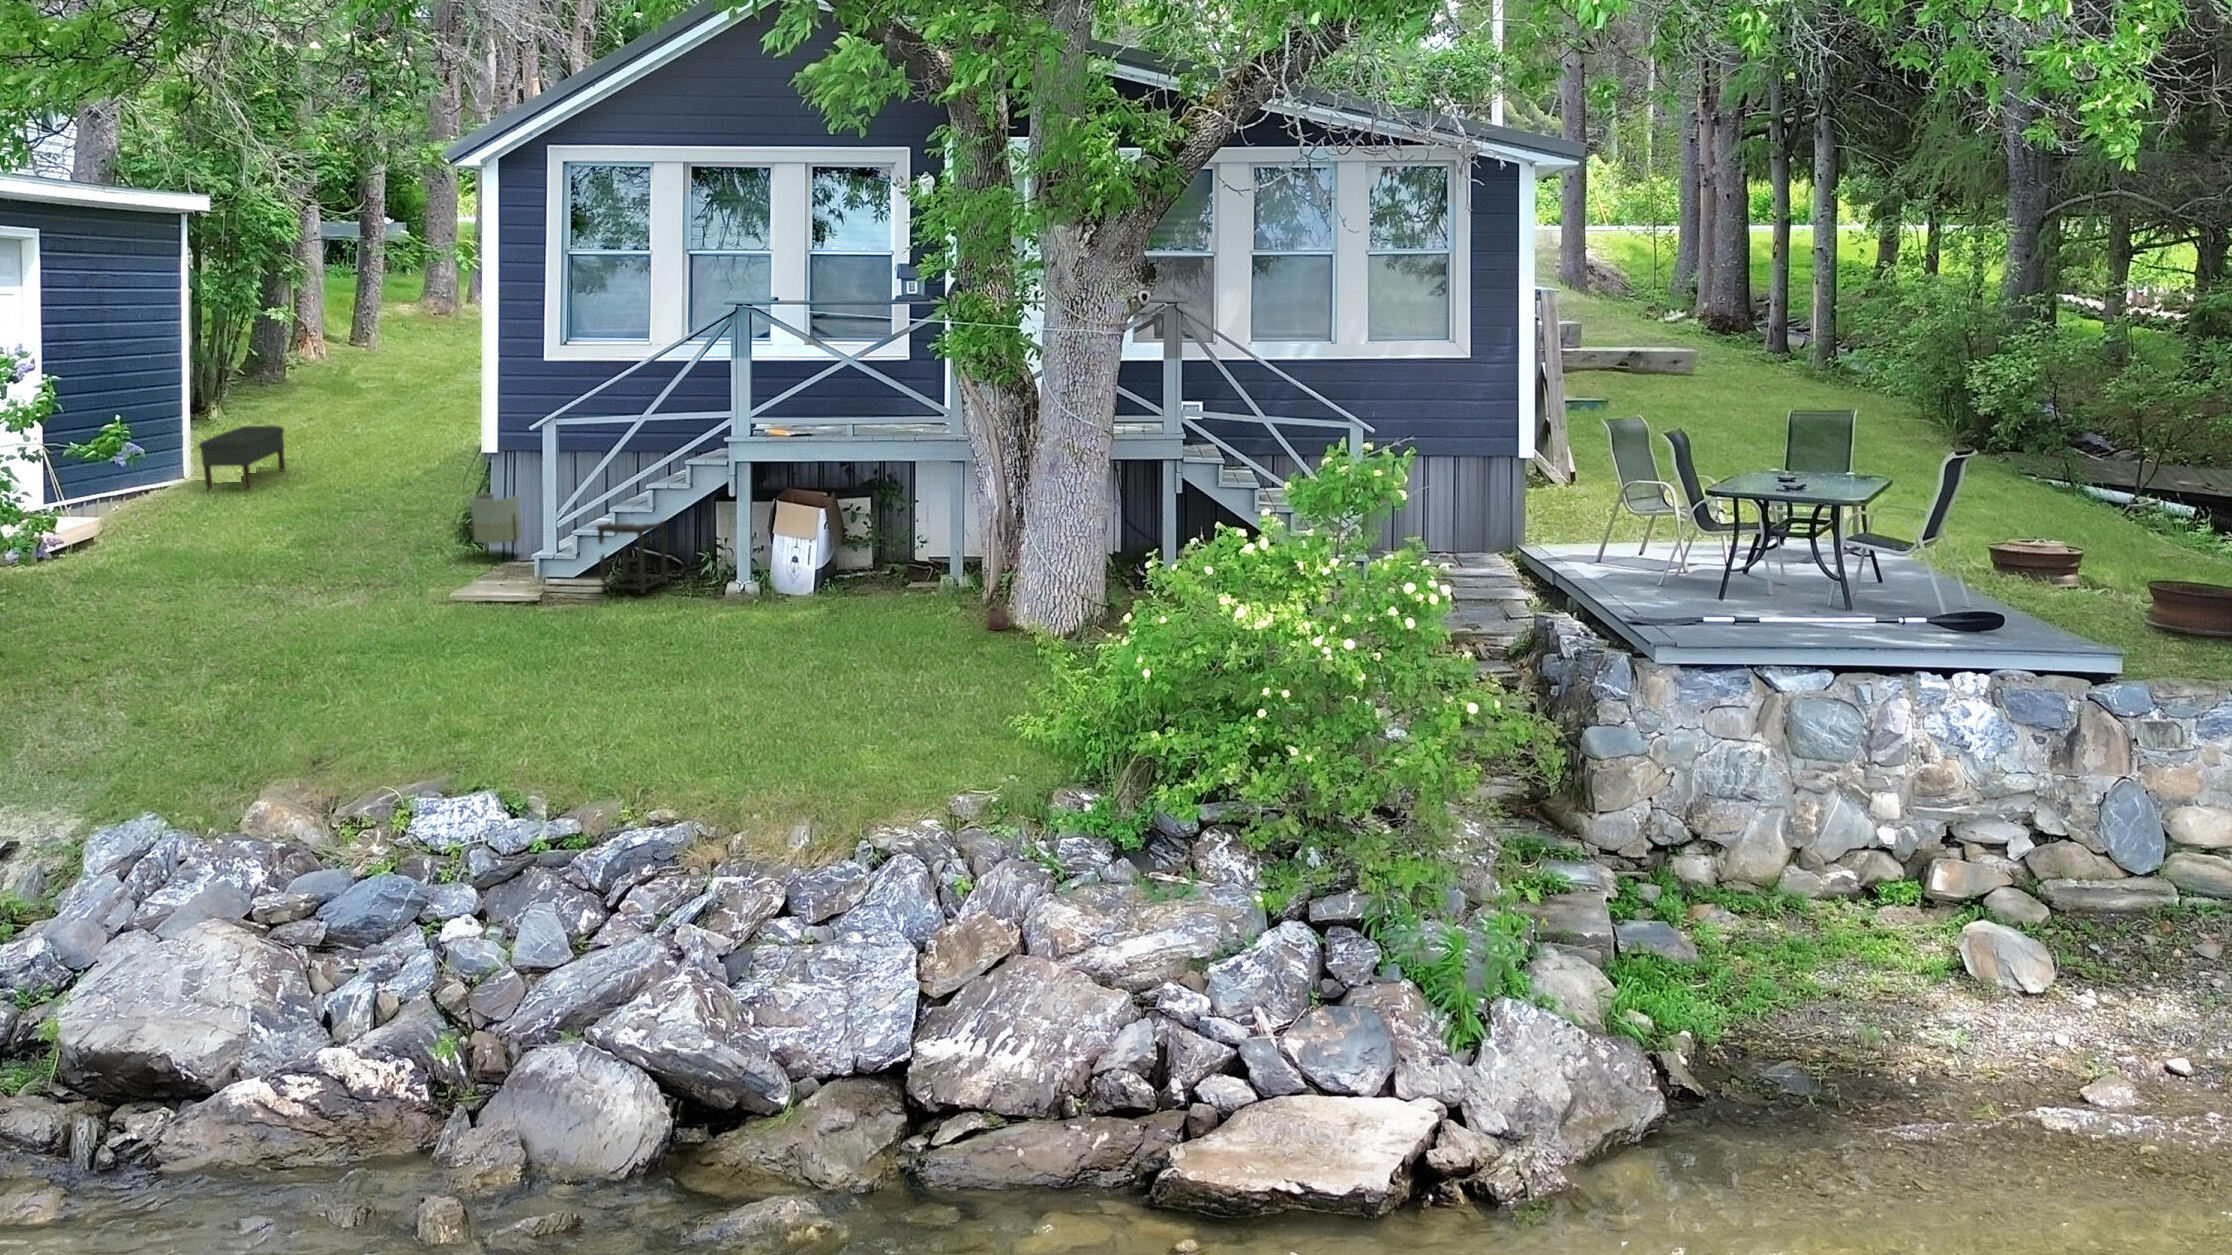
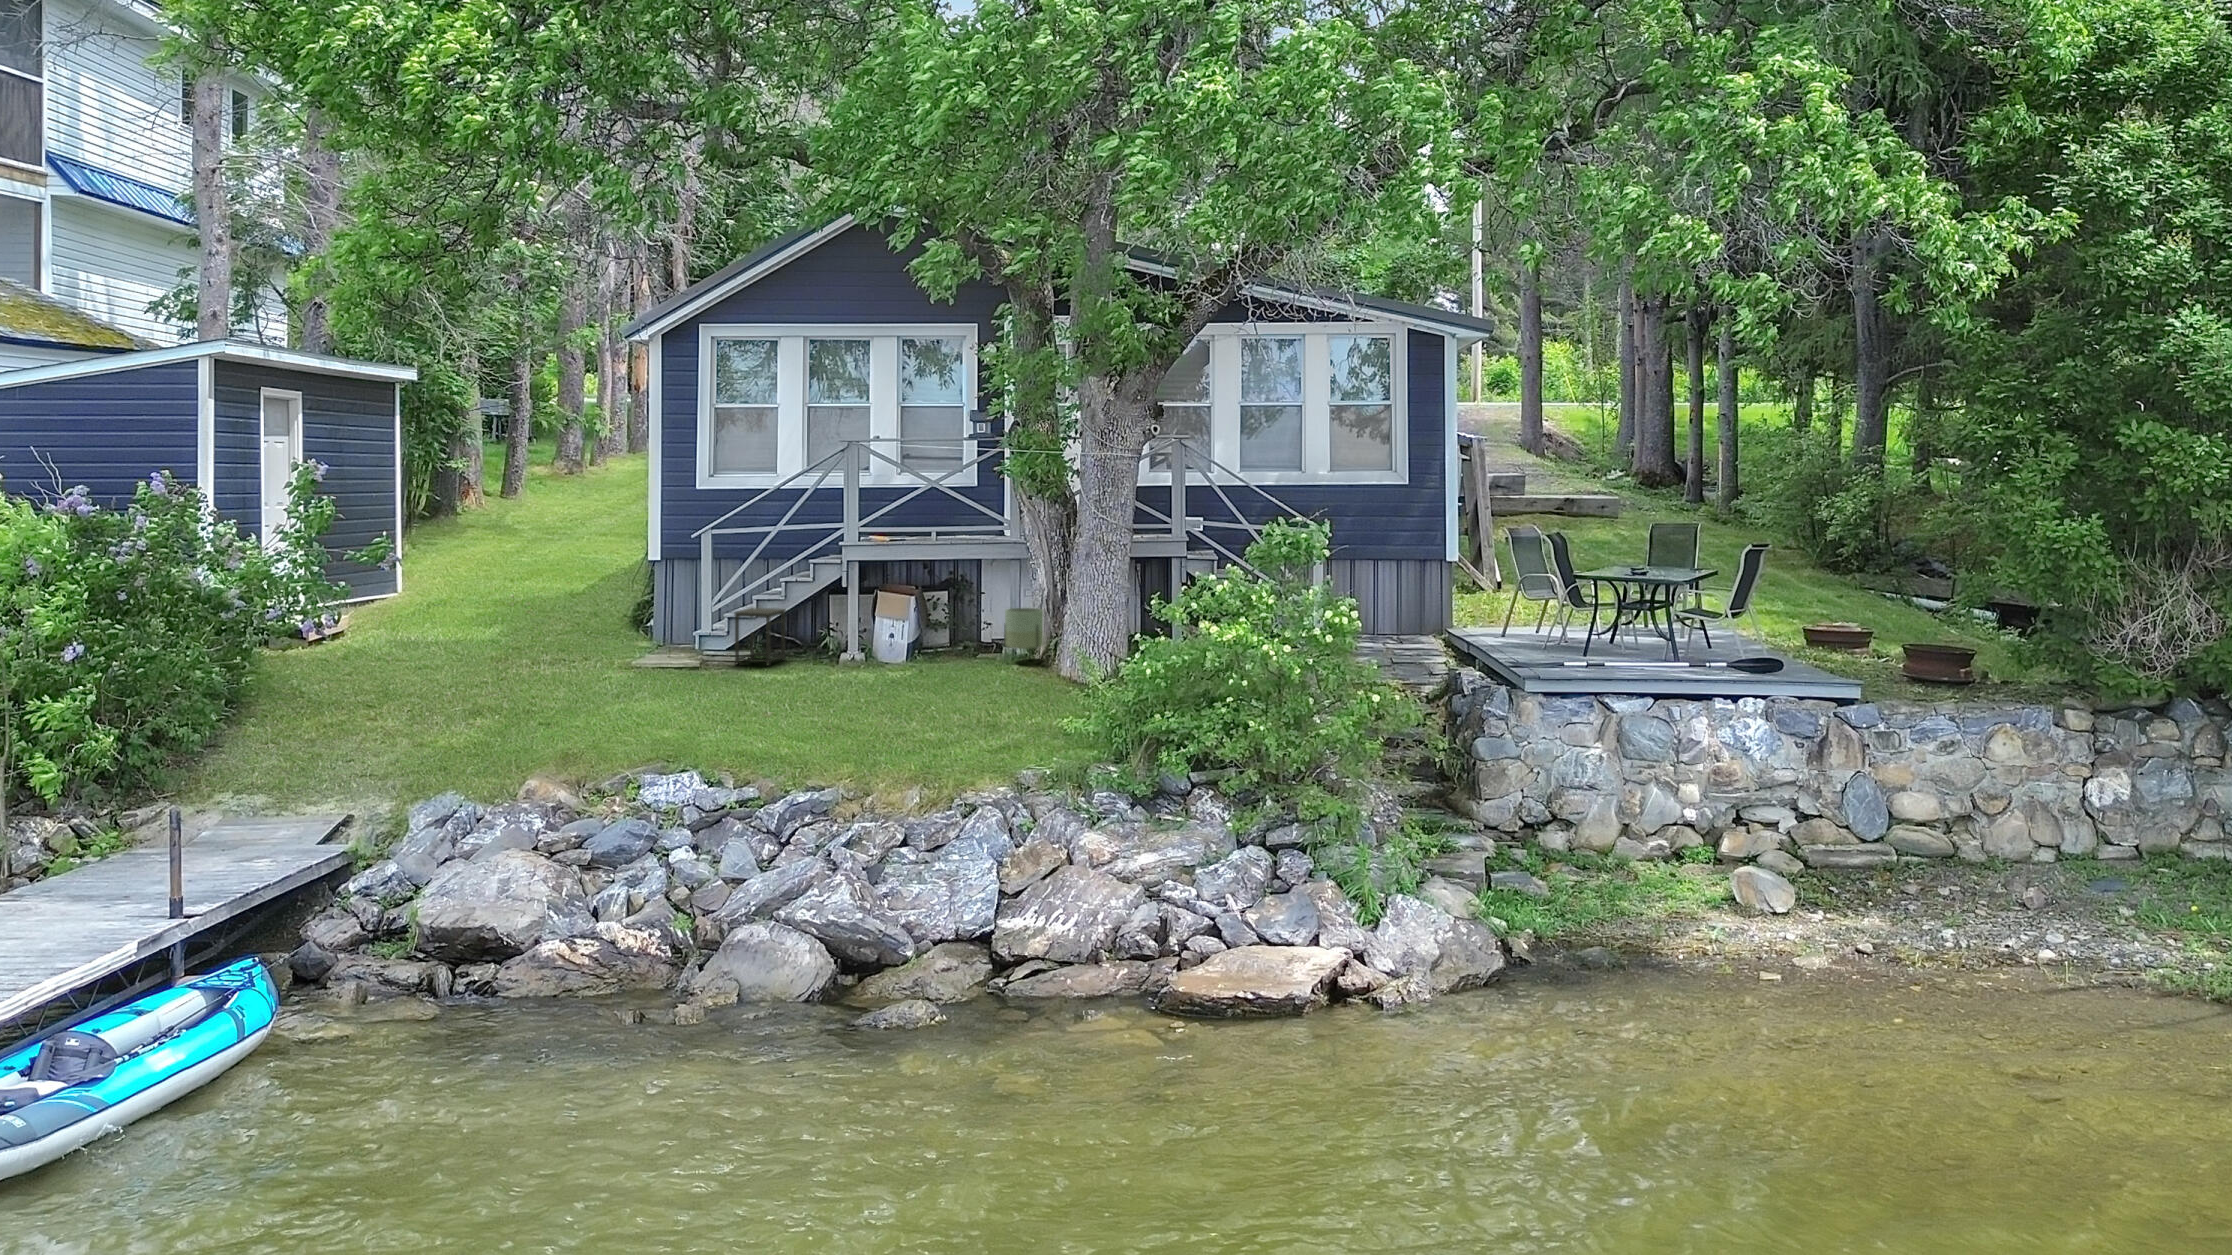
bench: present [199,425,285,491] -> none [380,551,440,603]
planter: present [470,493,521,555] -> present [1004,608,1043,649]
watering can: present [979,599,1012,630] -> none [1032,662,1067,686]

